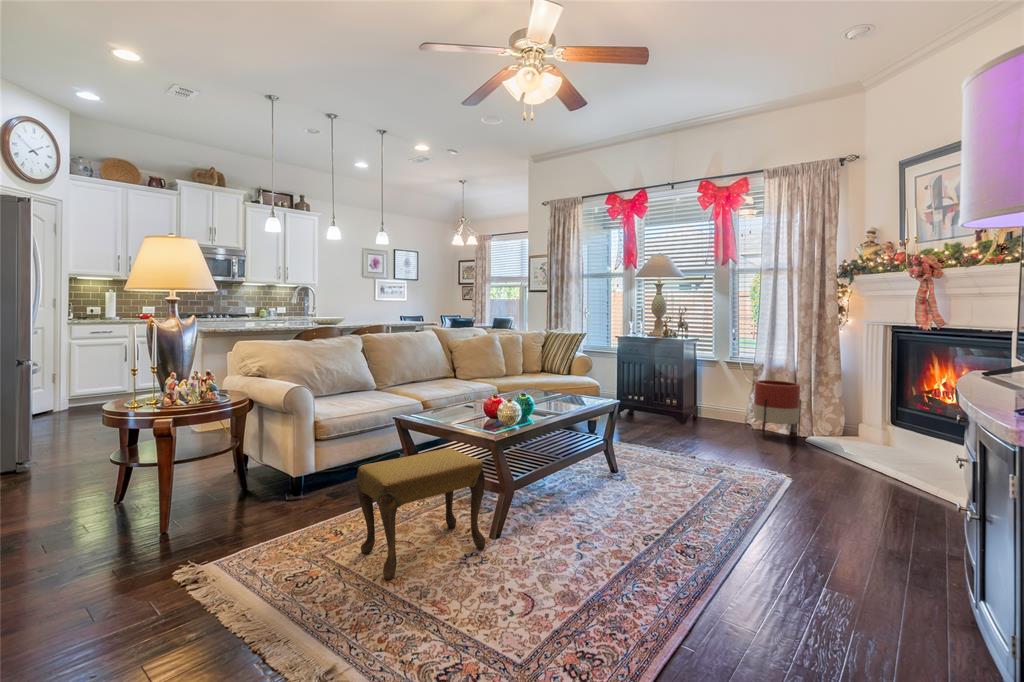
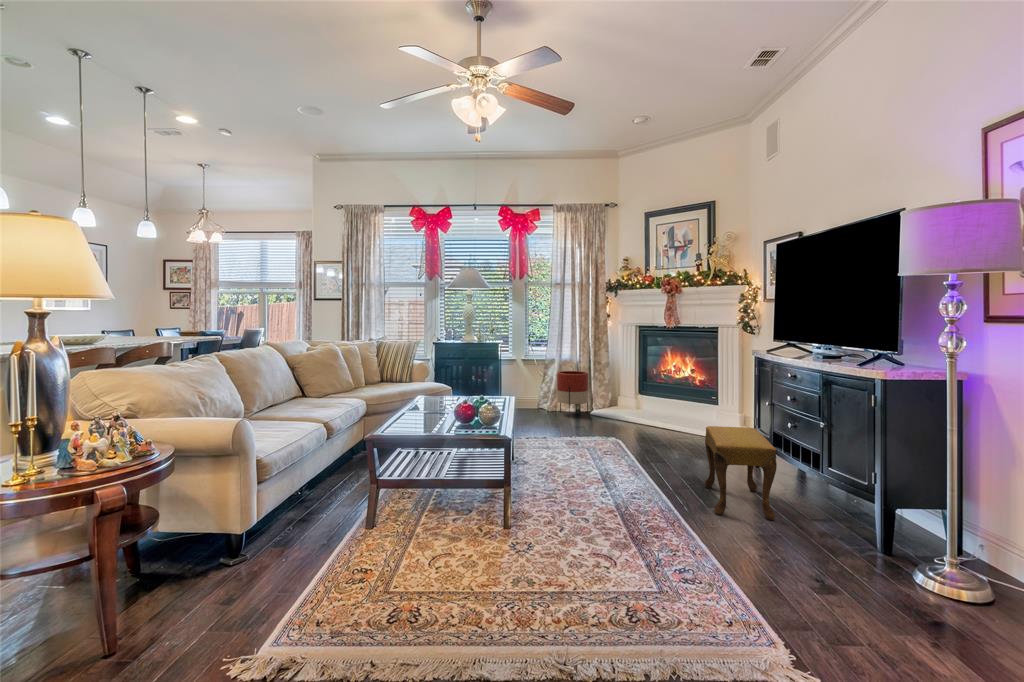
footstool: present [357,448,485,580] -> present [705,426,777,520]

